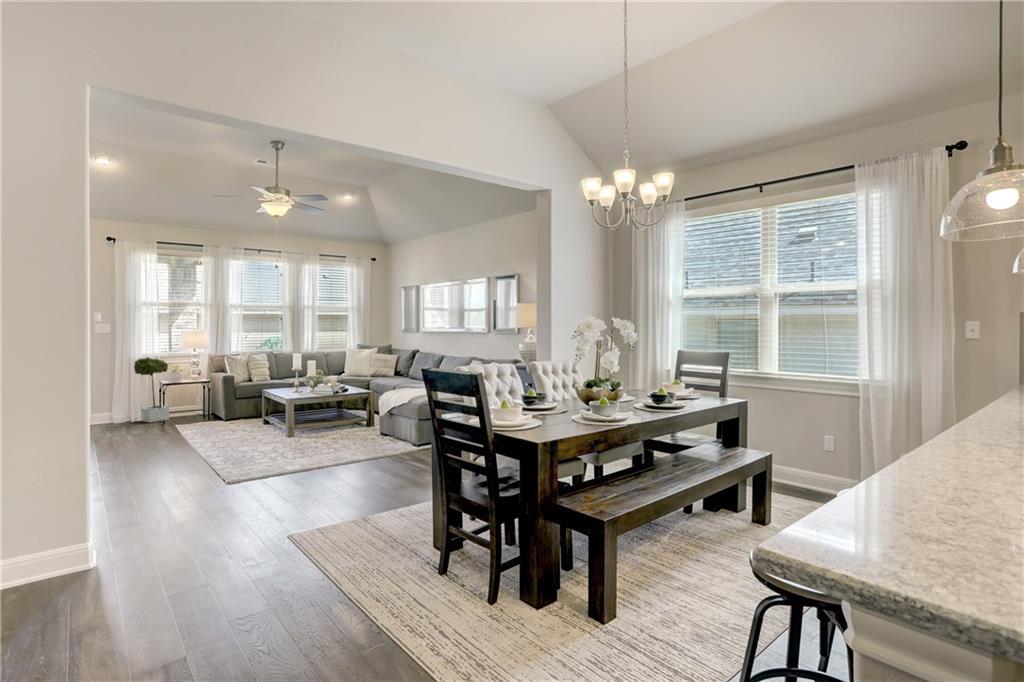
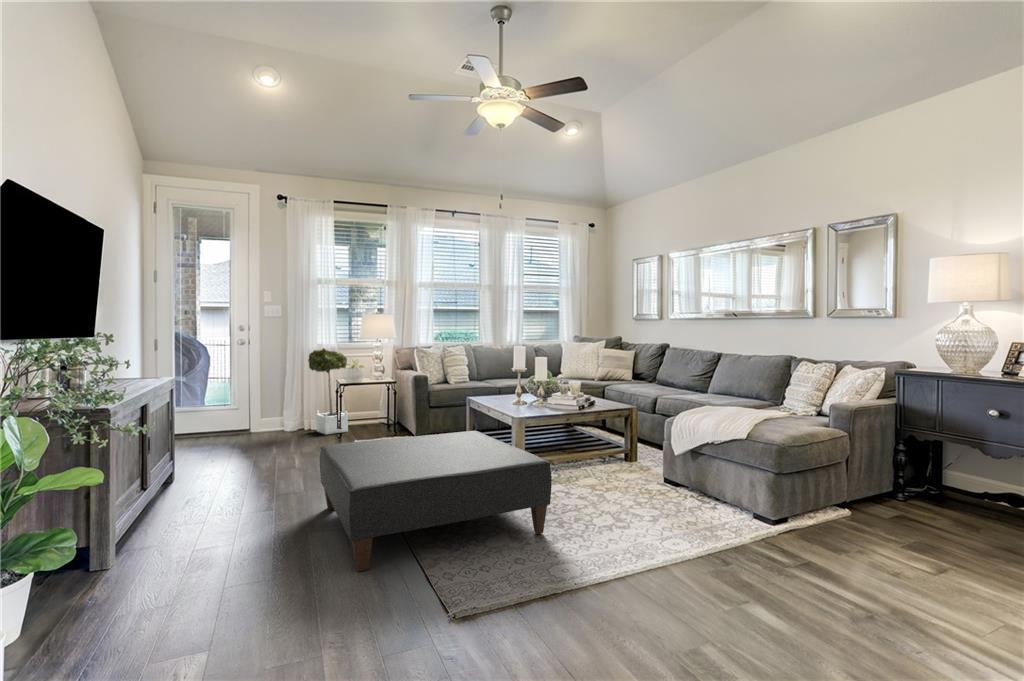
ottoman: none [150,409,295,477] -> present [320,431,552,572]

